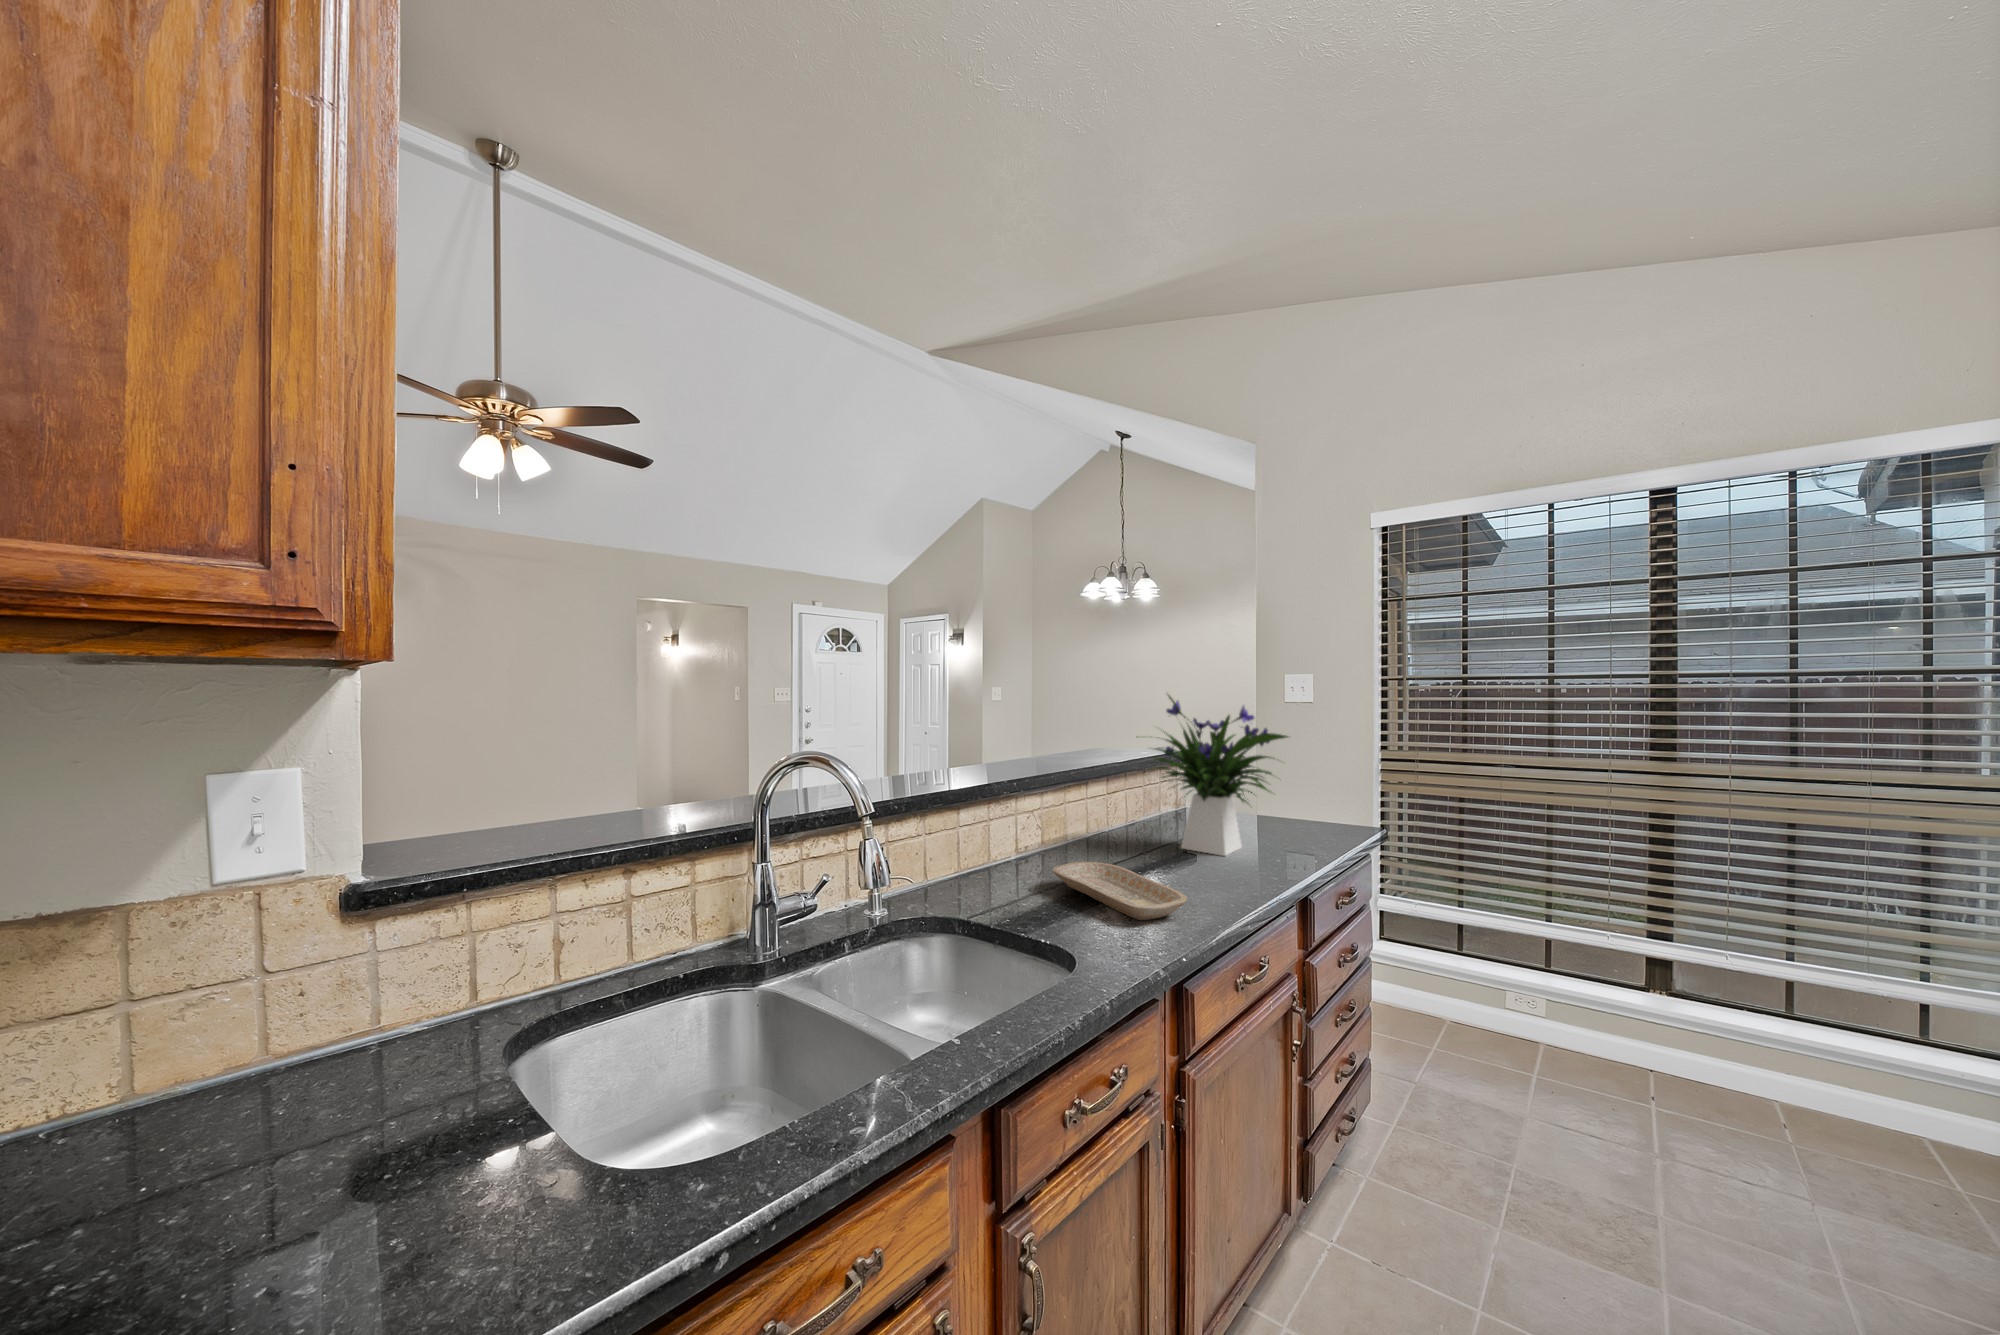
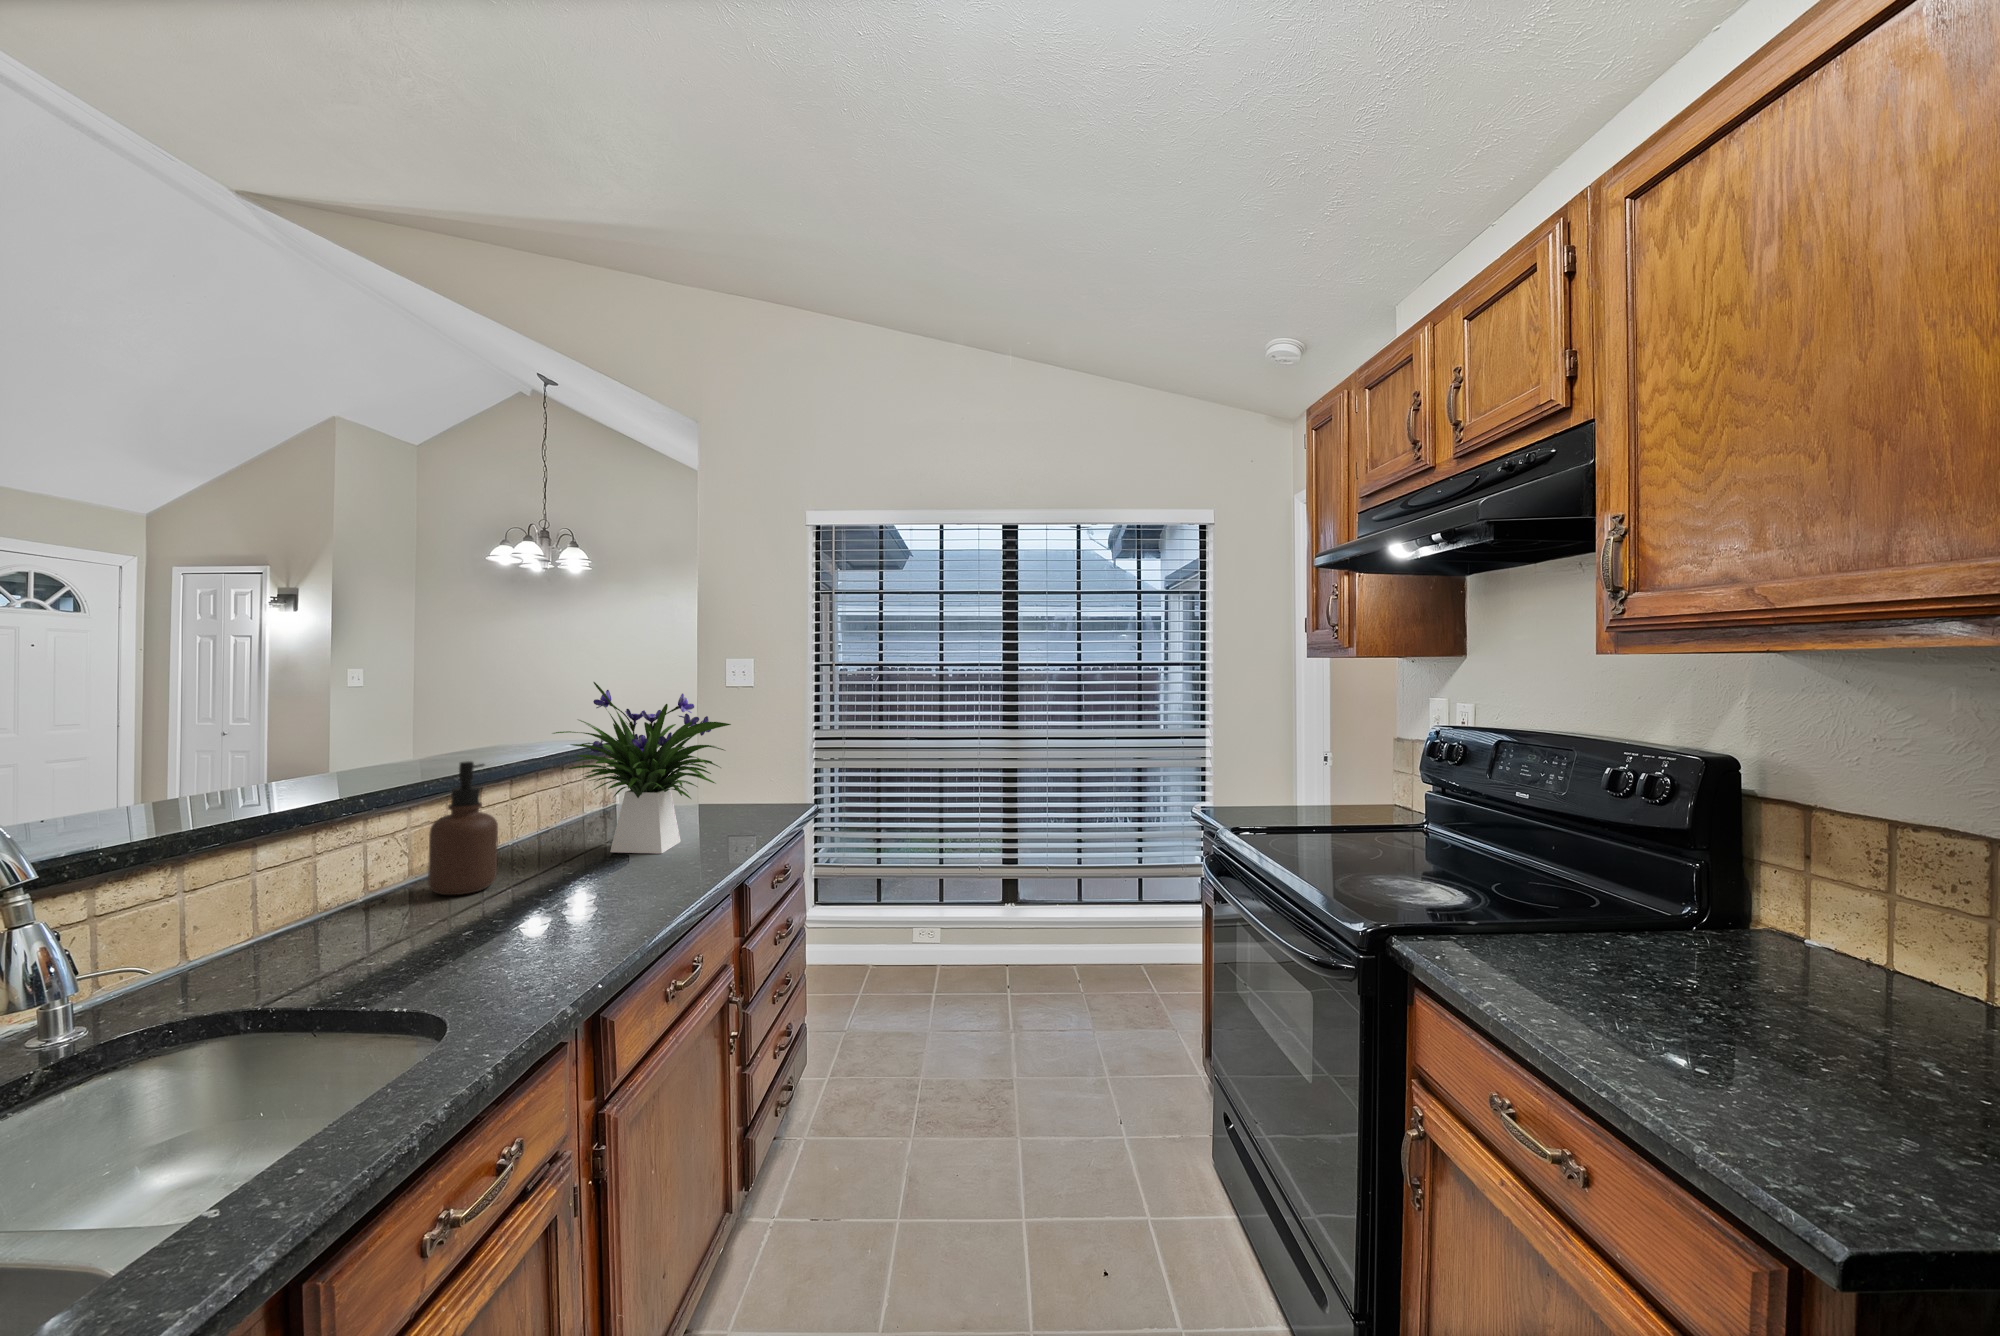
soap dispenser: none [1051,757,1097,864] -> present [428,761,498,895]
tray: present [1052,862,1187,920] -> none [424,887,611,949]

